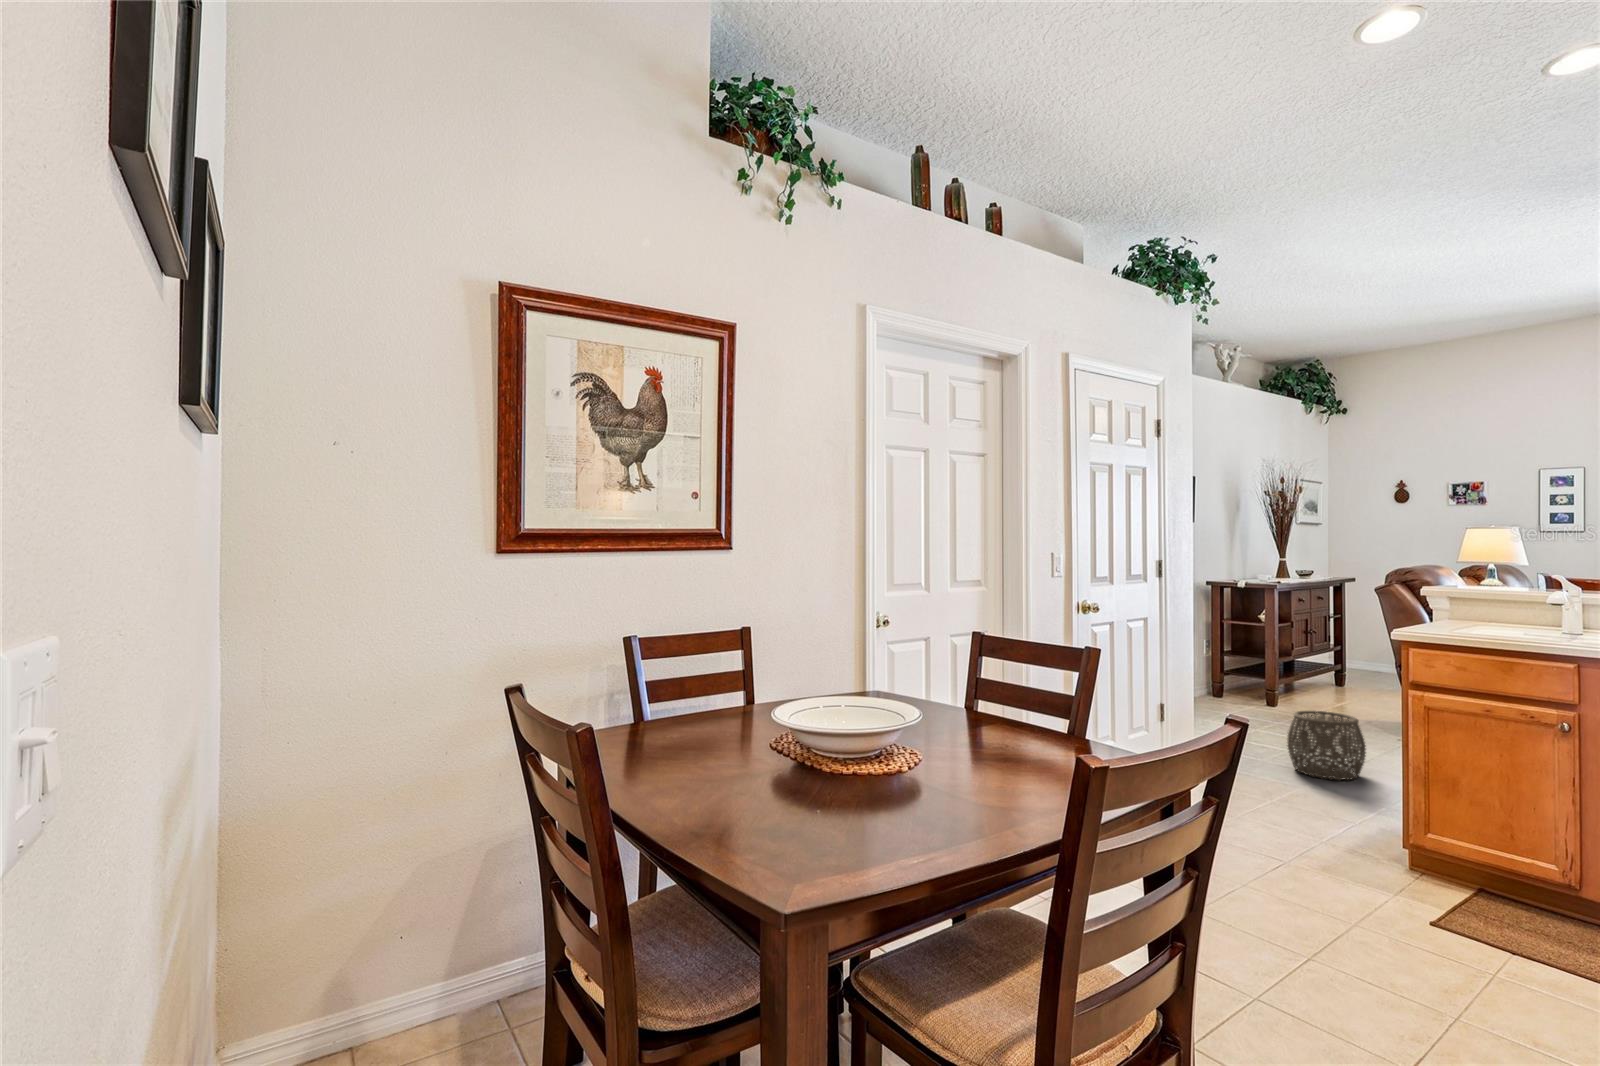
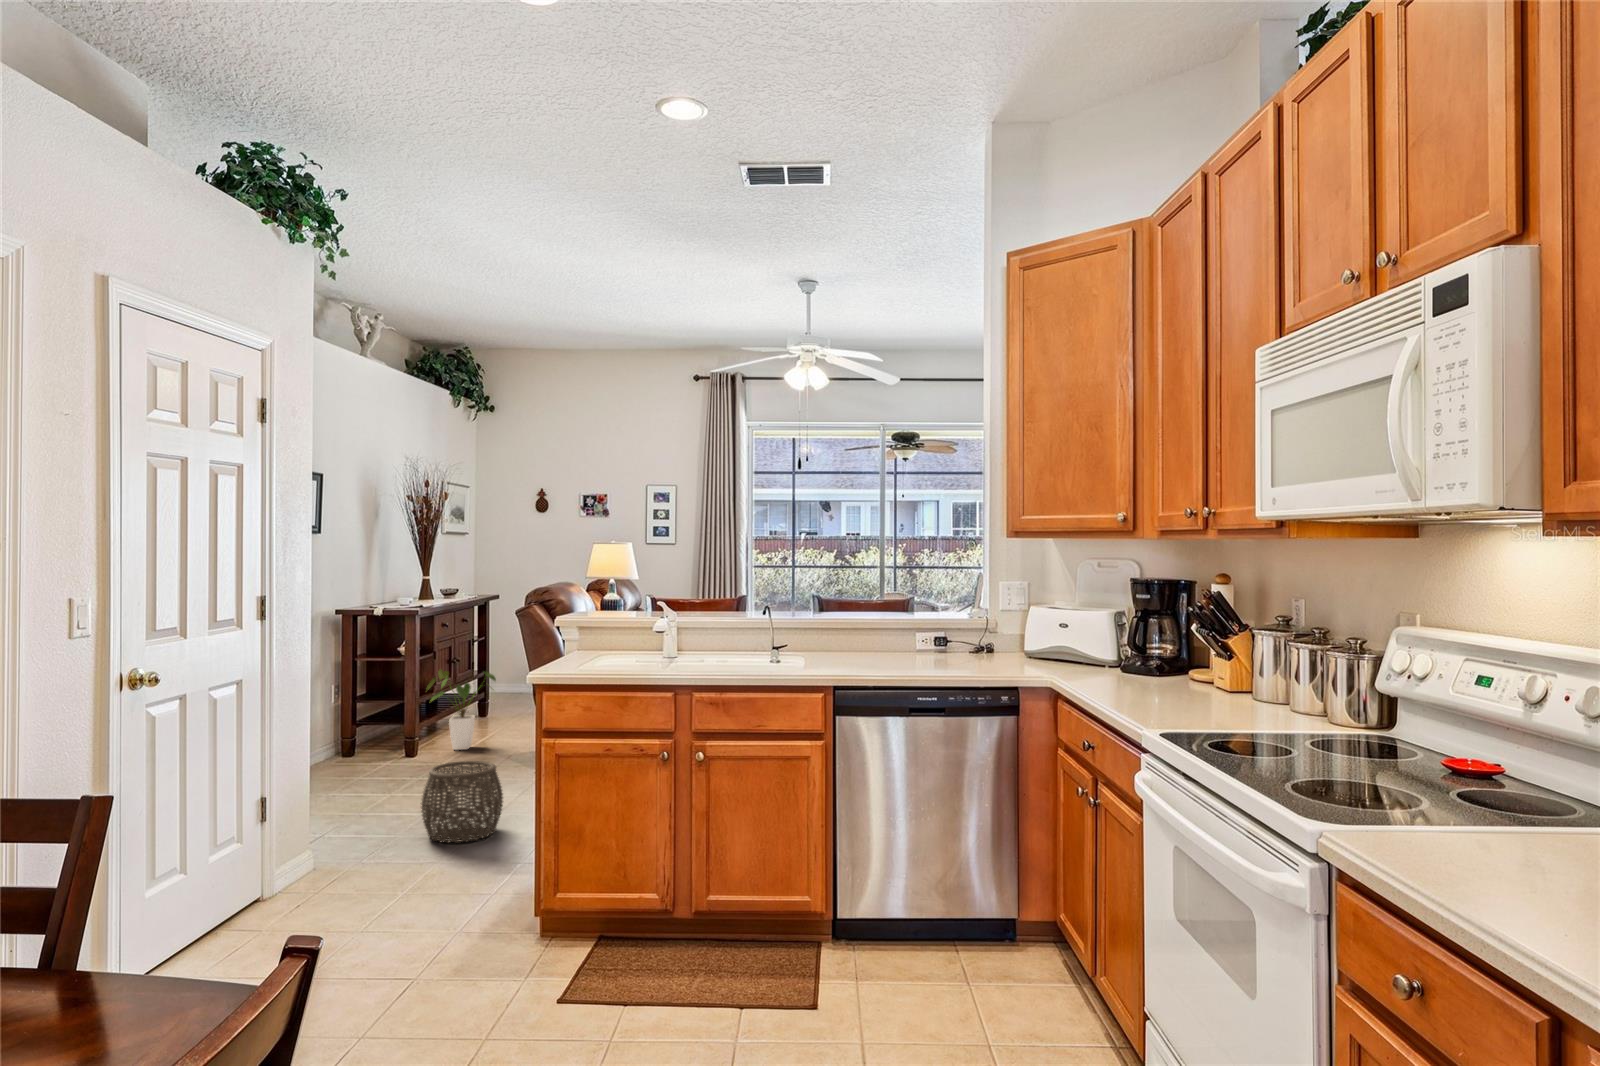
house plant: none [1285,637,1355,709] -> present [427,669,496,750]

